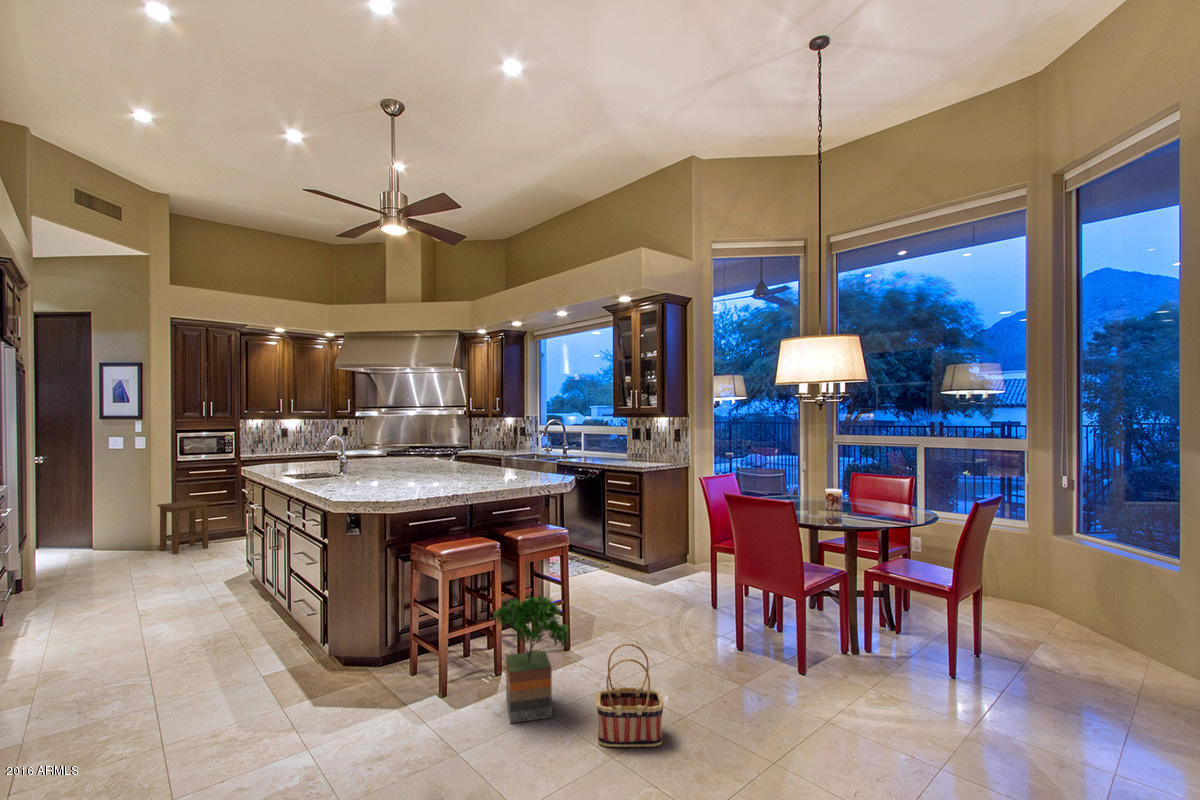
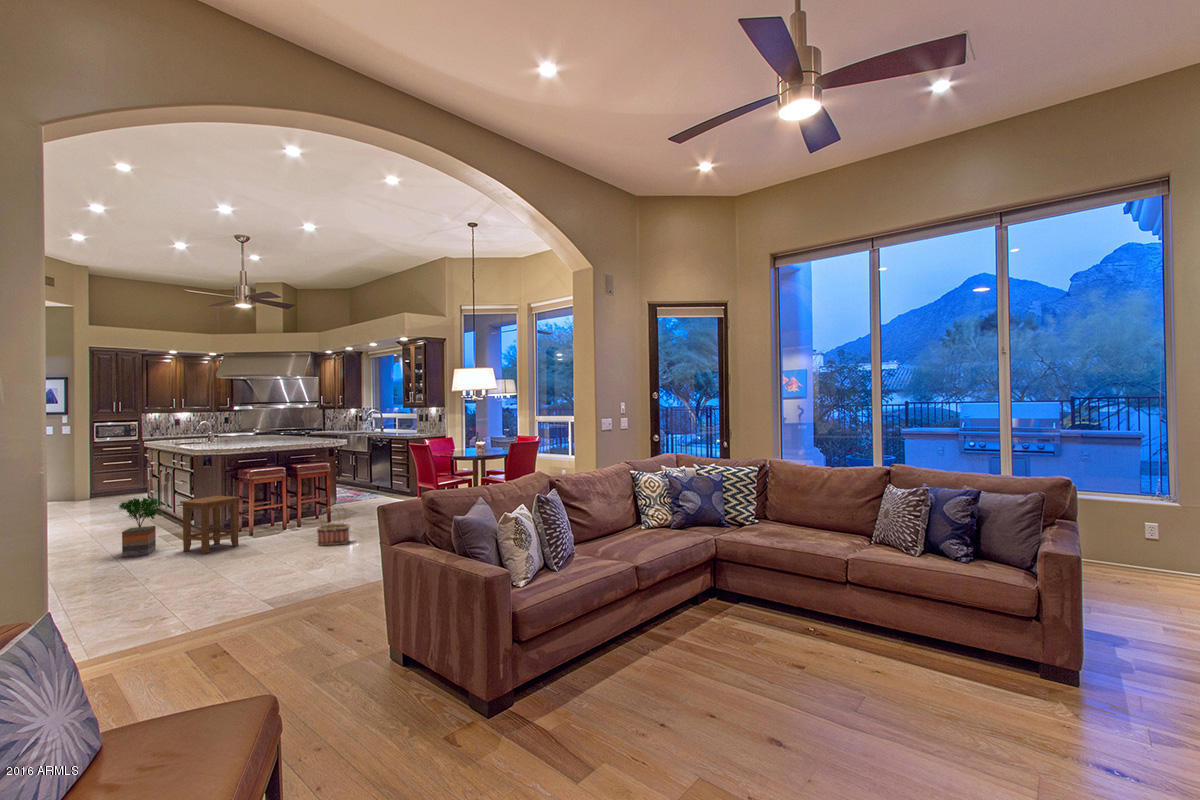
stool: present [158,500,211,554] -> present [180,496,240,554]
potted tree: present [494,596,568,723] -> present [119,498,163,557]

